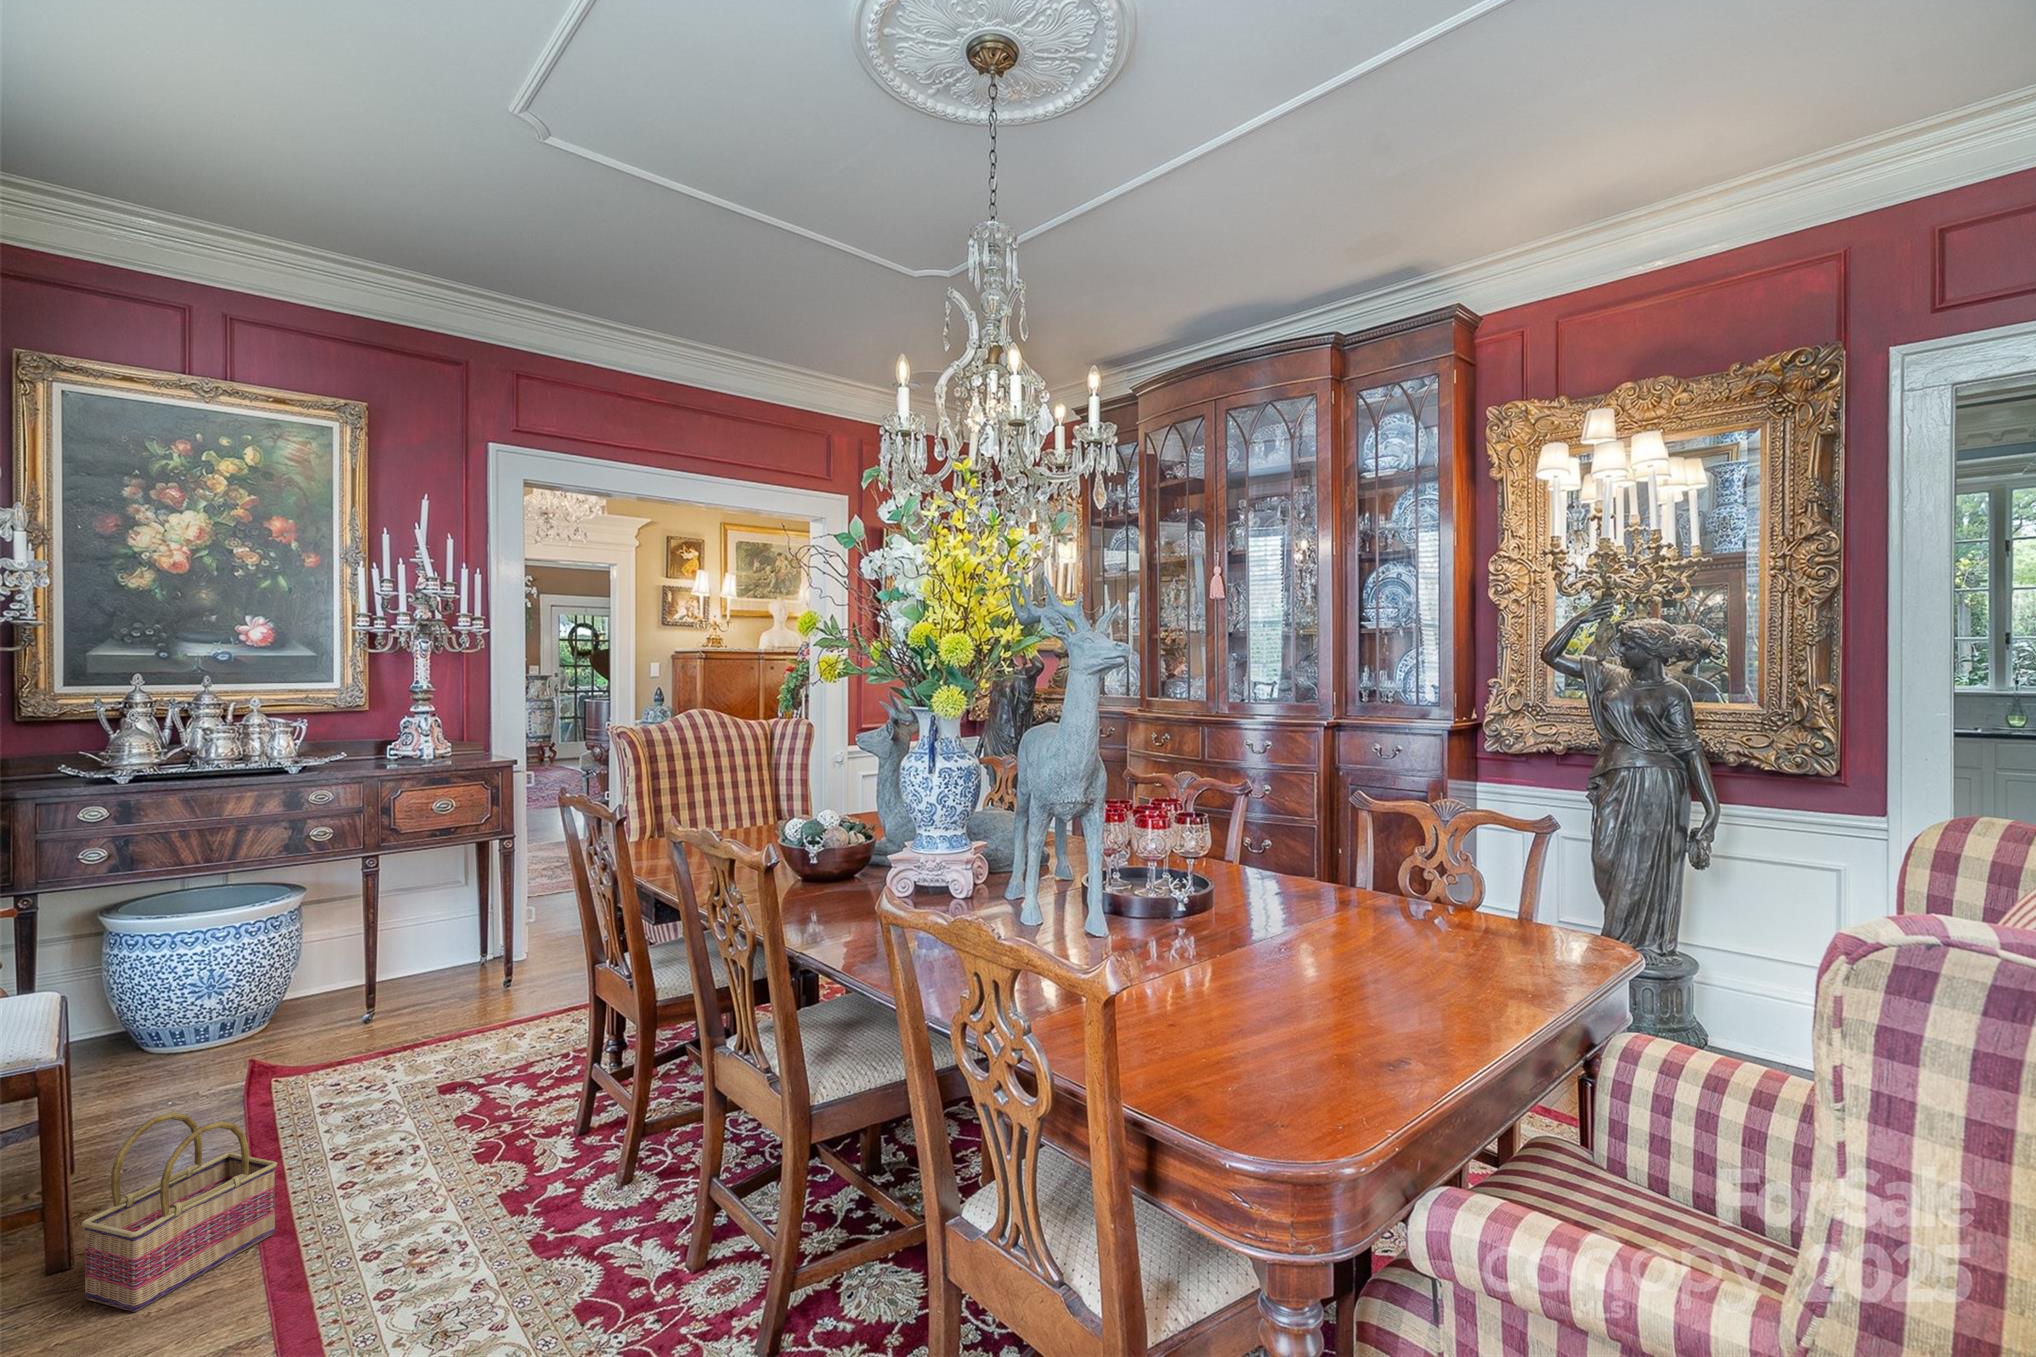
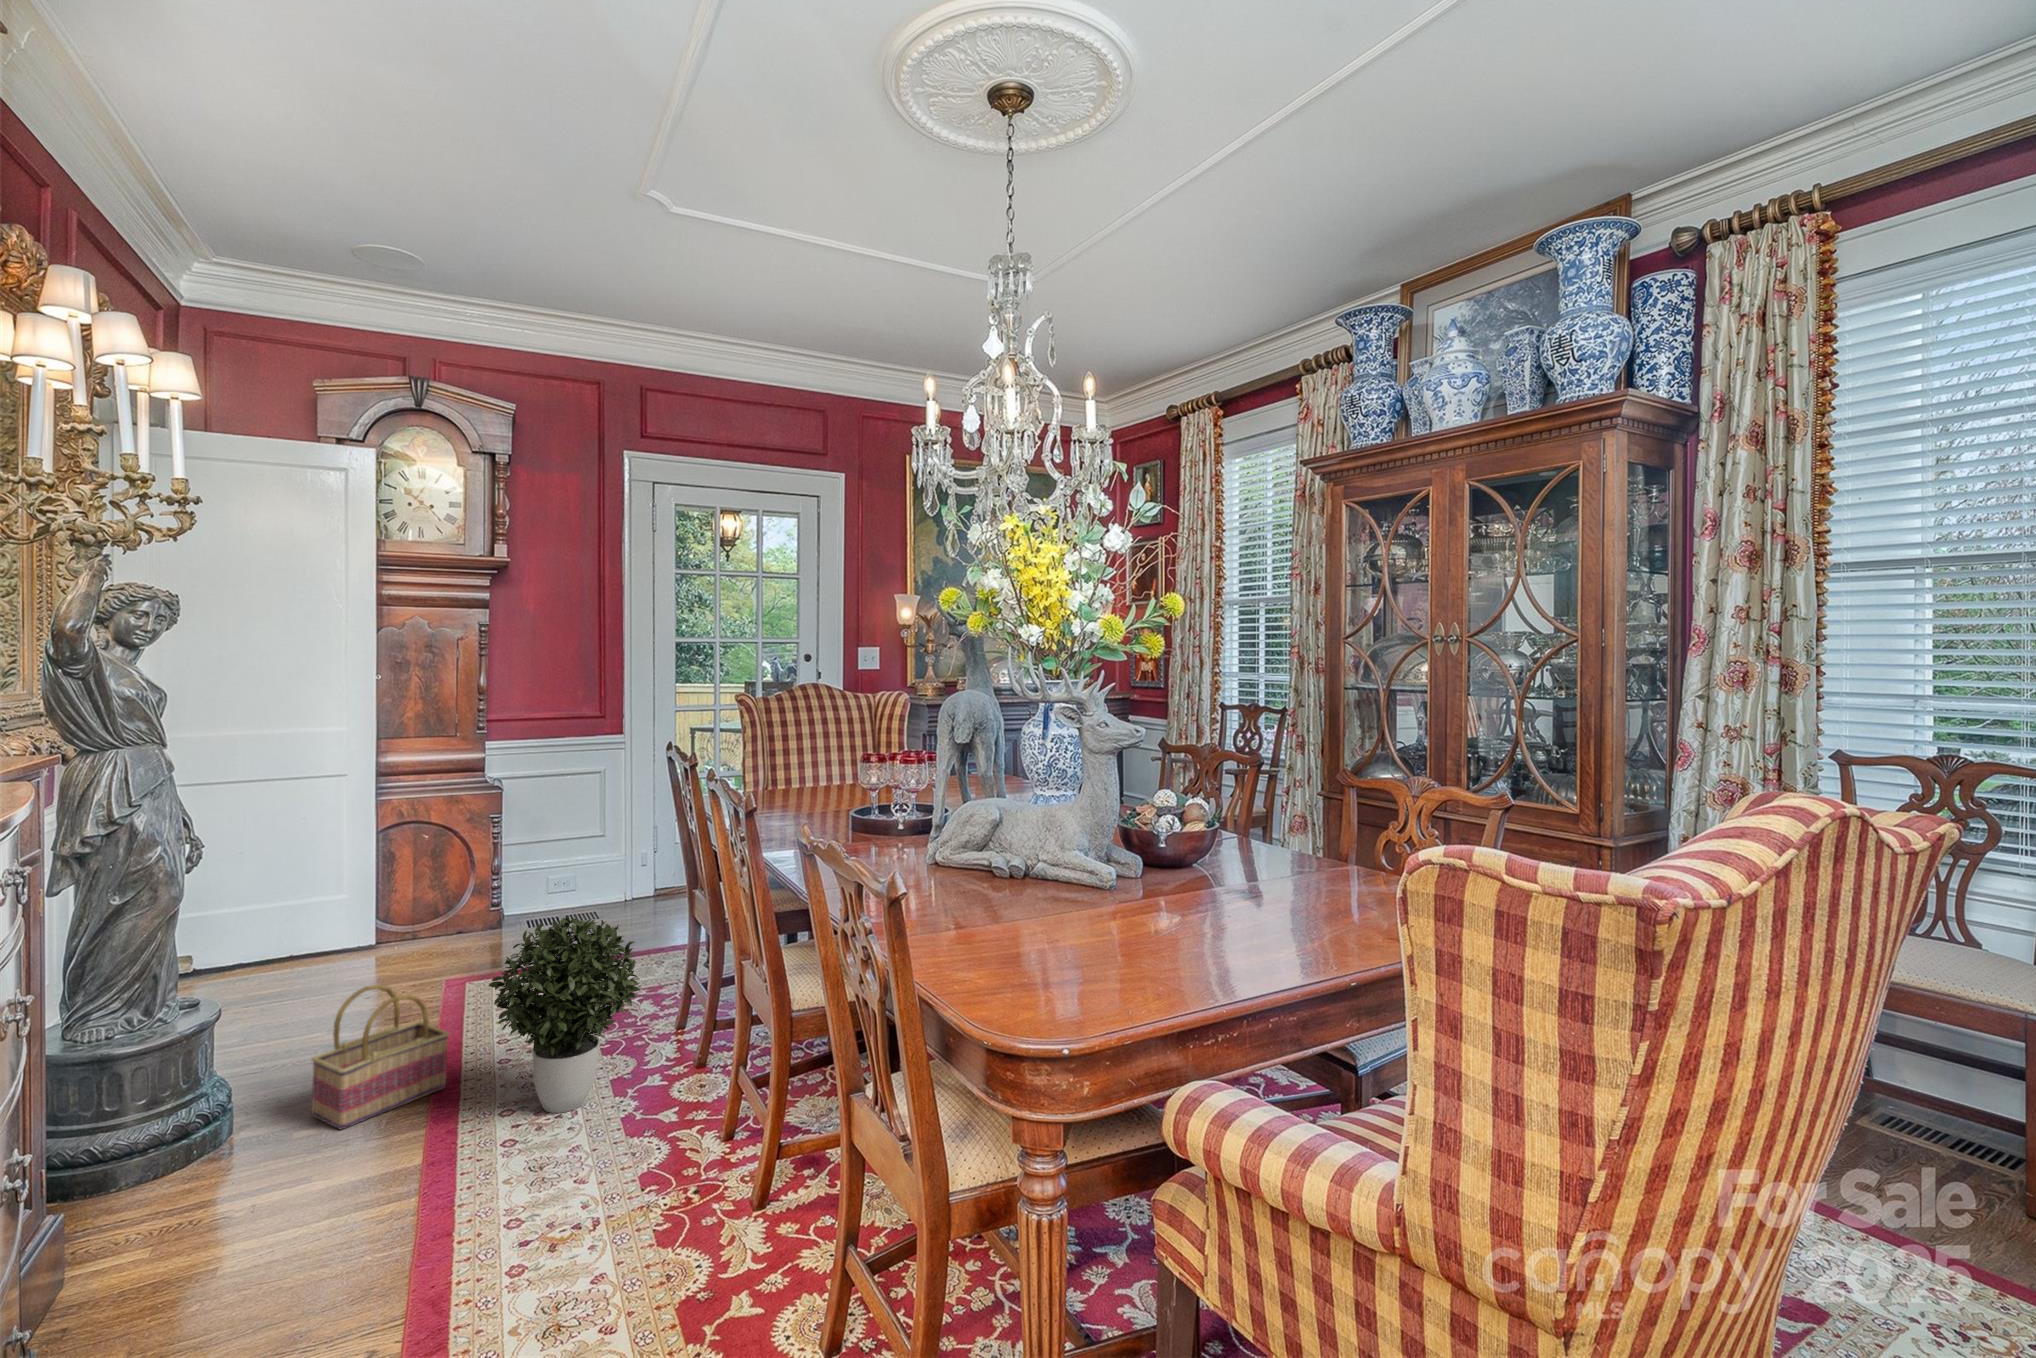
potted plant: none [339,998,539,1246] -> present [489,916,640,1113]

